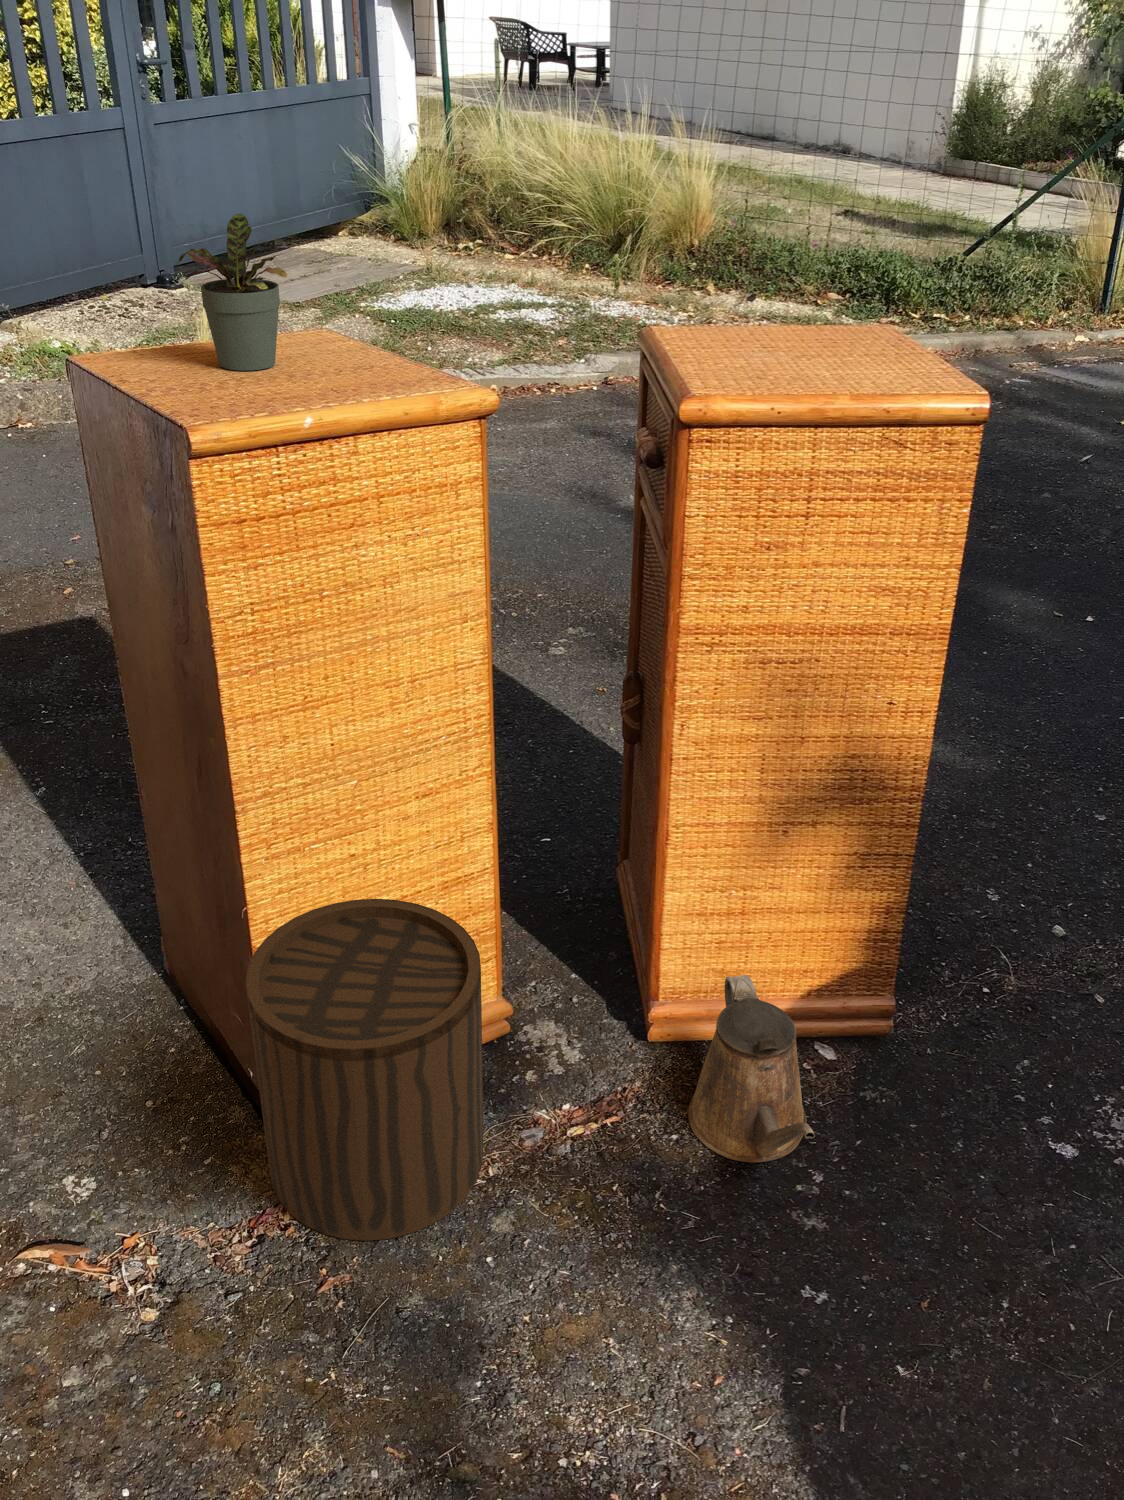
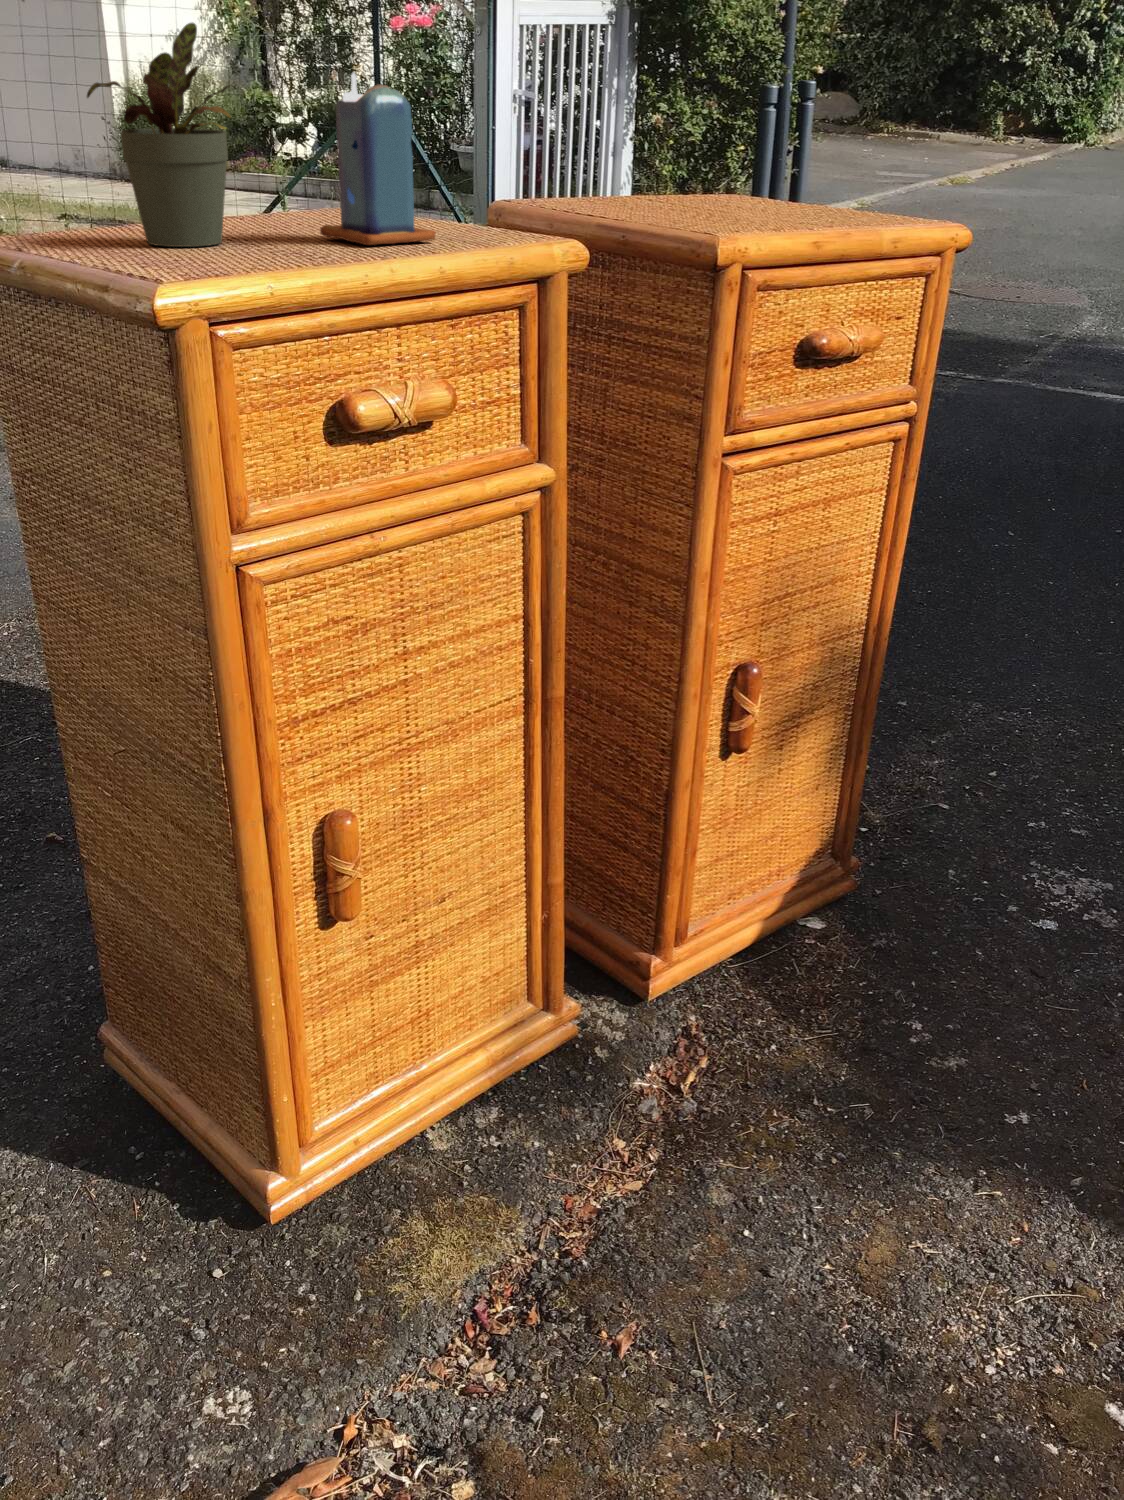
candle: none [347,250,414,386] -> present [320,72,435,245]
stool: present [246,899,484,1241] -> none [393,881,680,1302]
watering can: present [688,975,815,1162] -> none [752,861,1002,1043]

